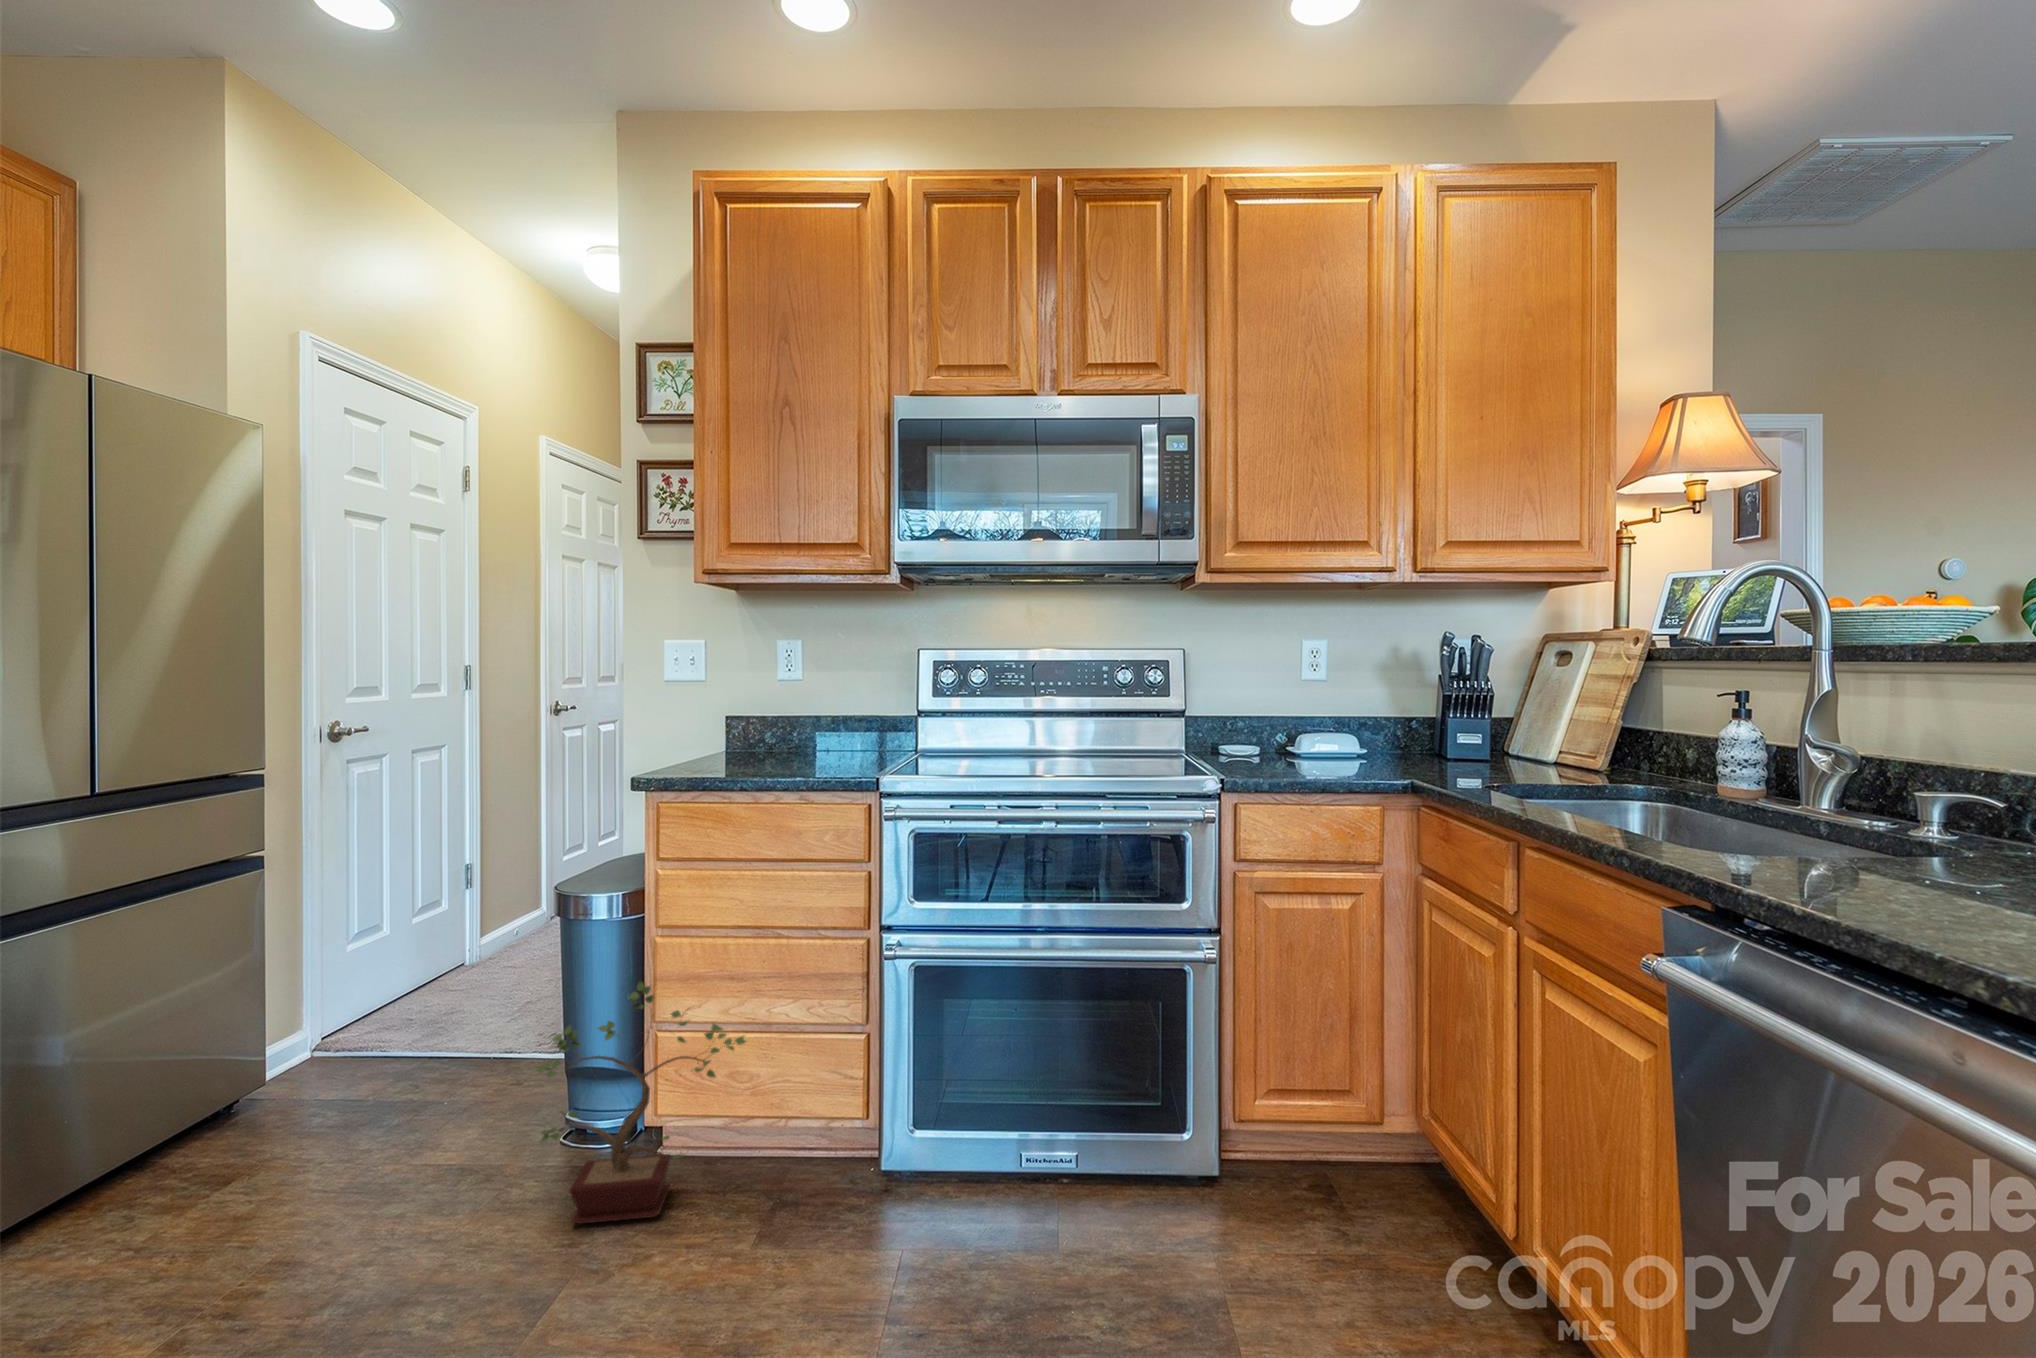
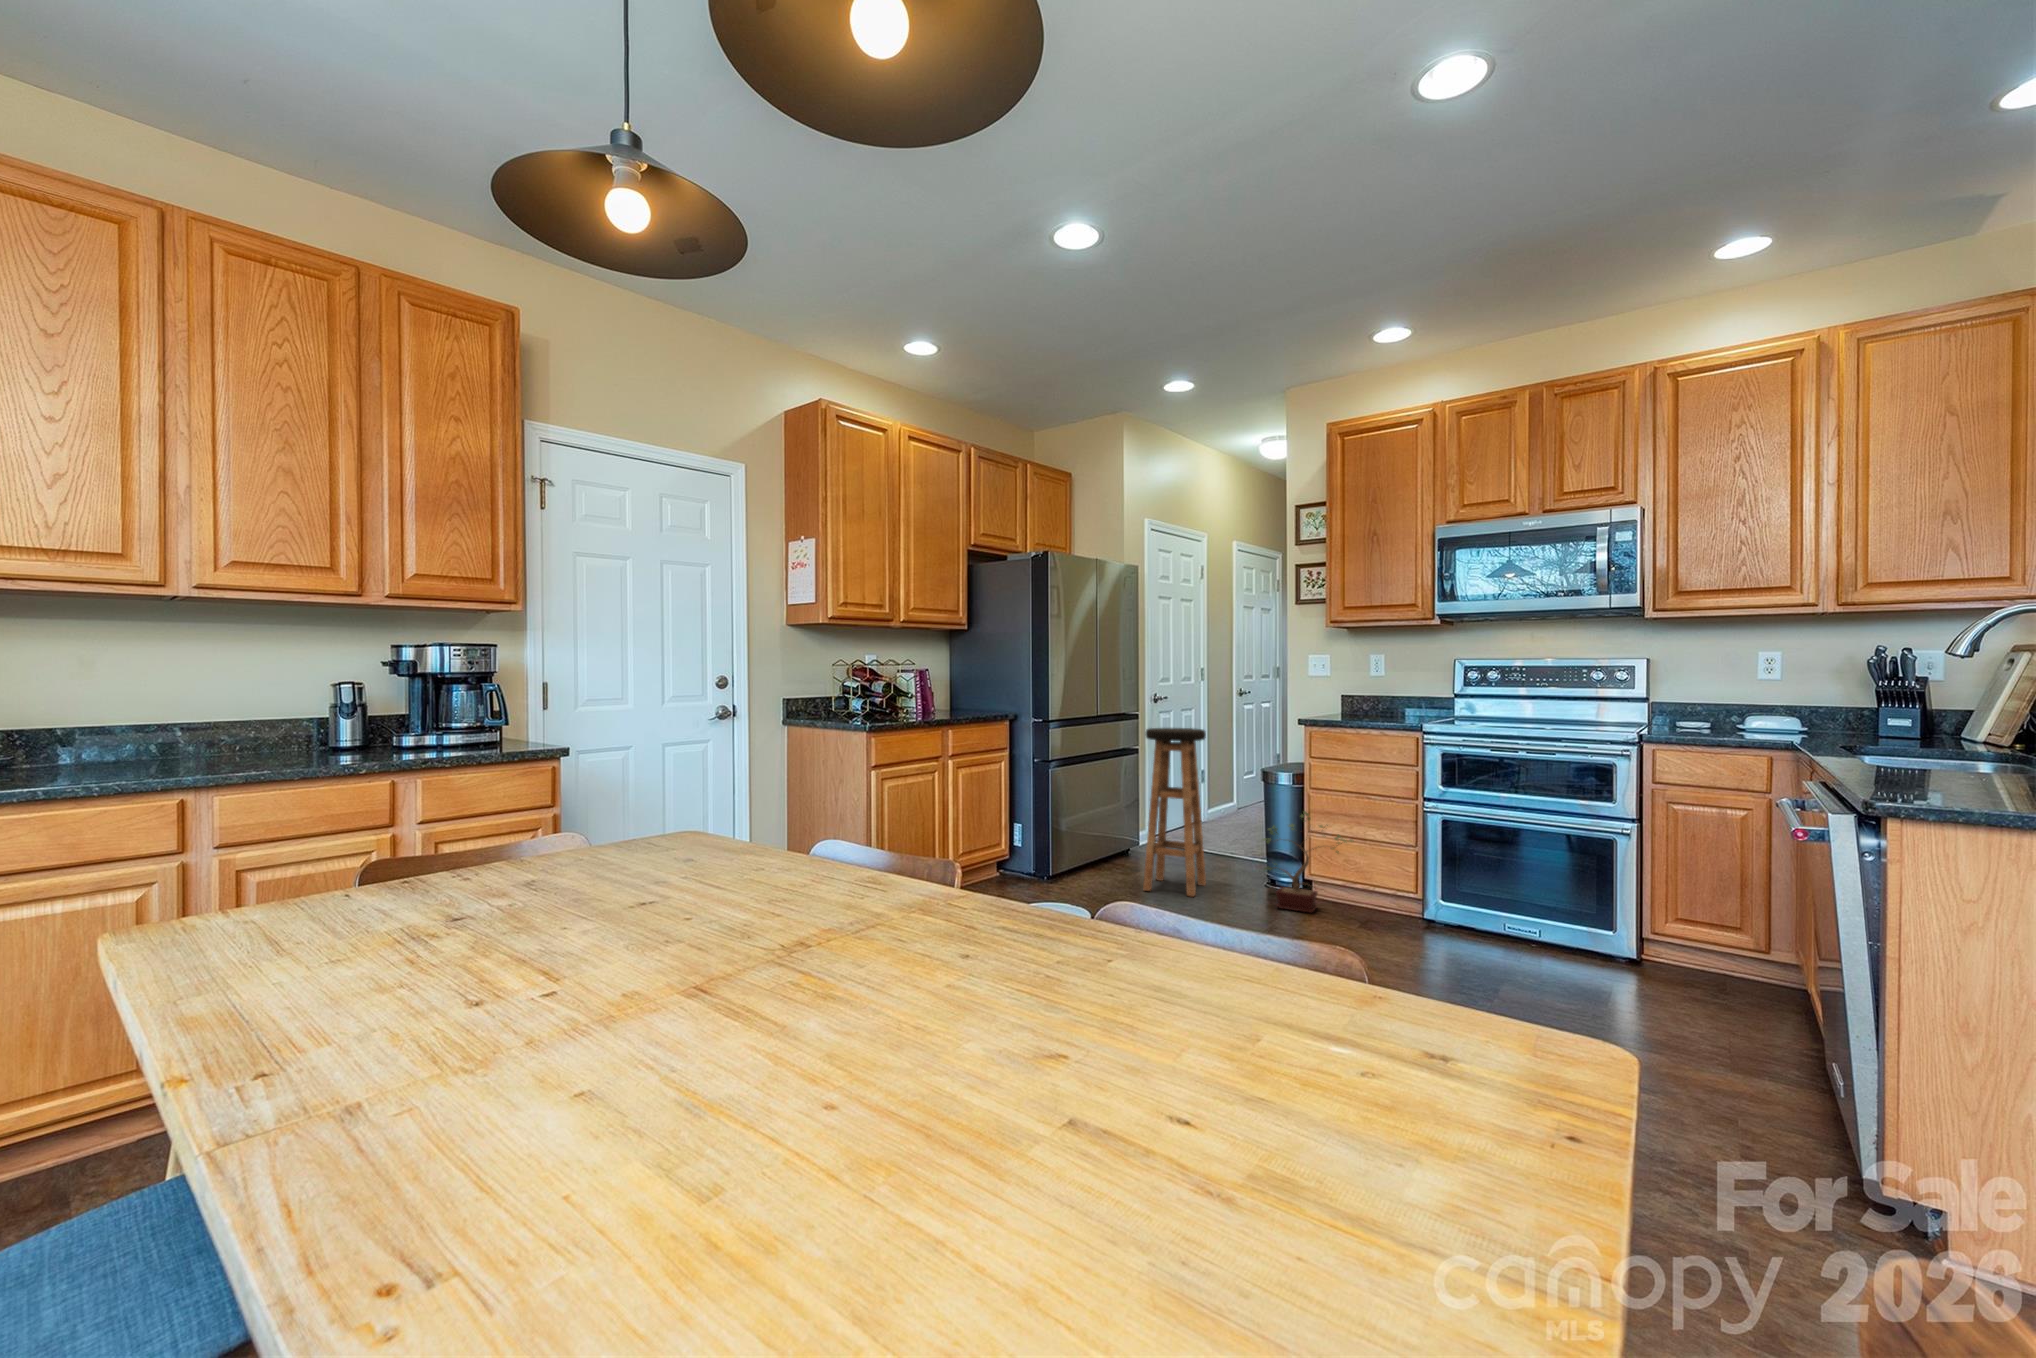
bar stool: none [192,808,410,1269] -> present [1143,728,1206,896]

